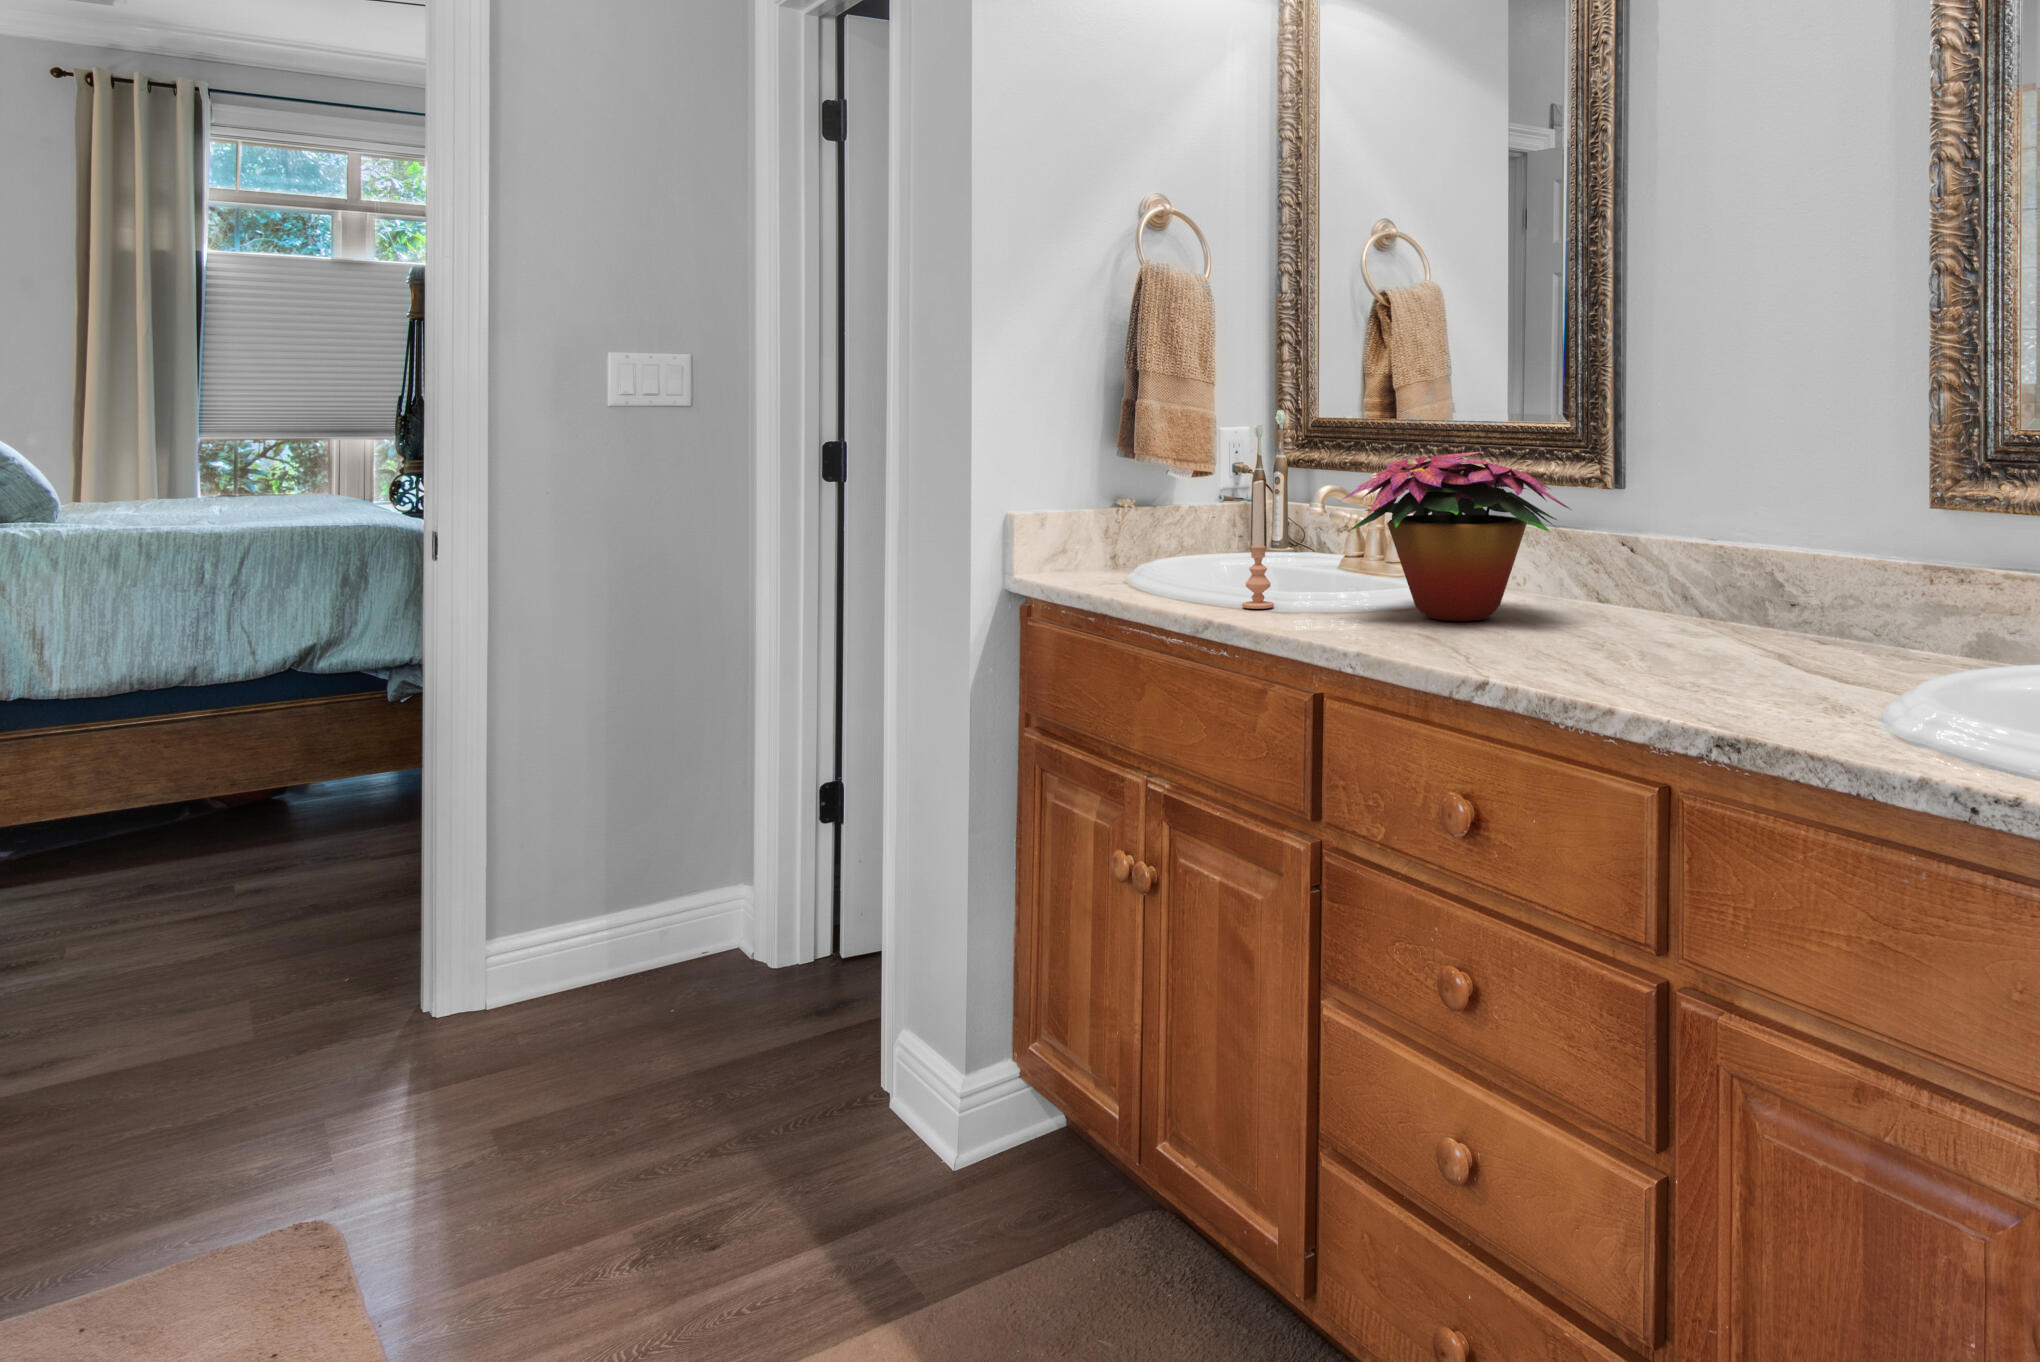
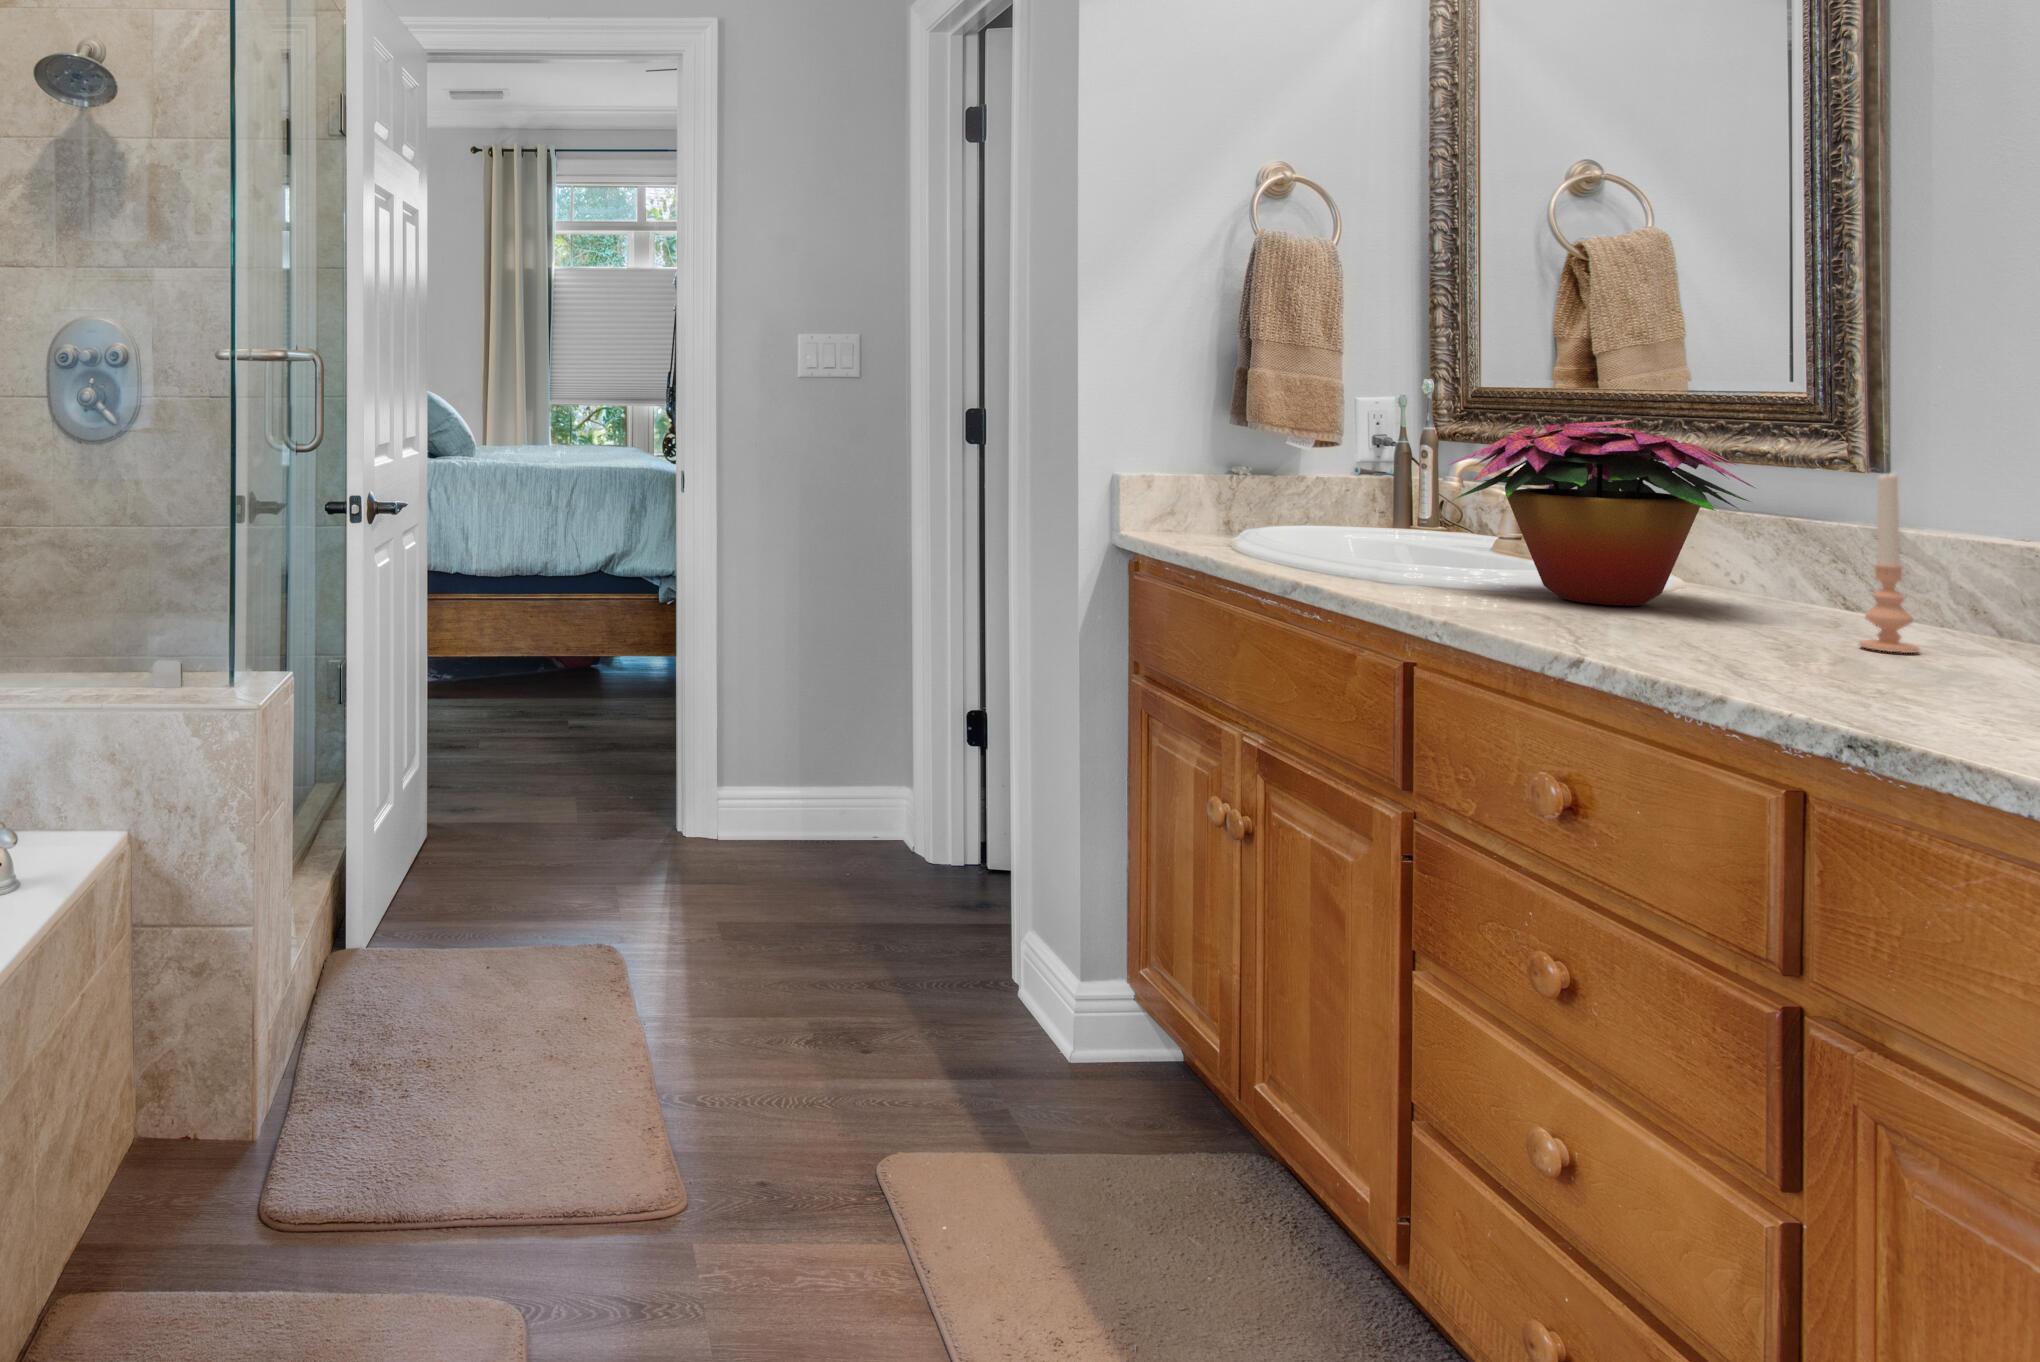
candle: present [1242,479,1274,609] -> present [1859,474,1920,653]

